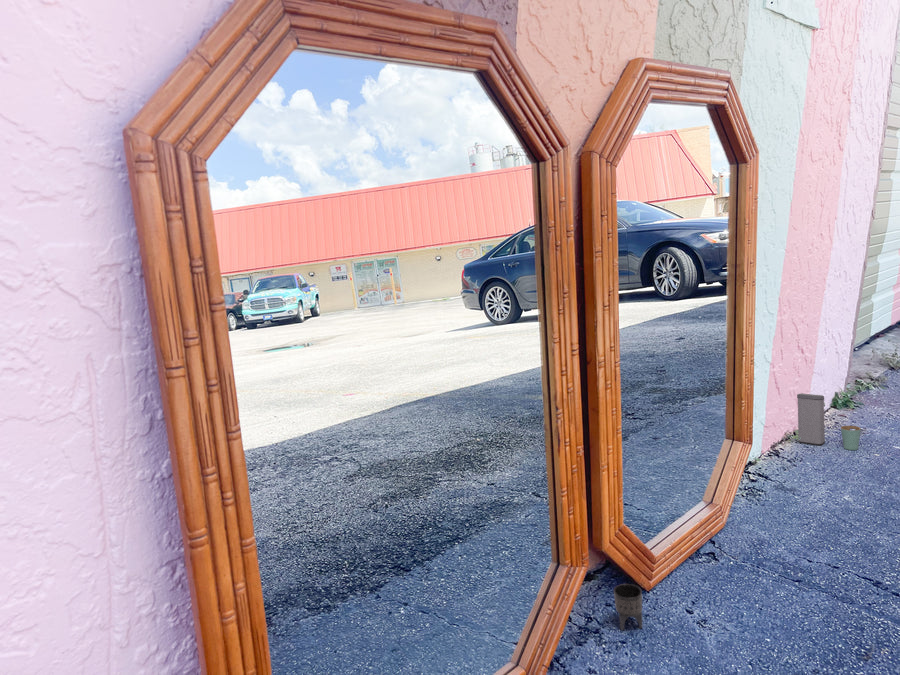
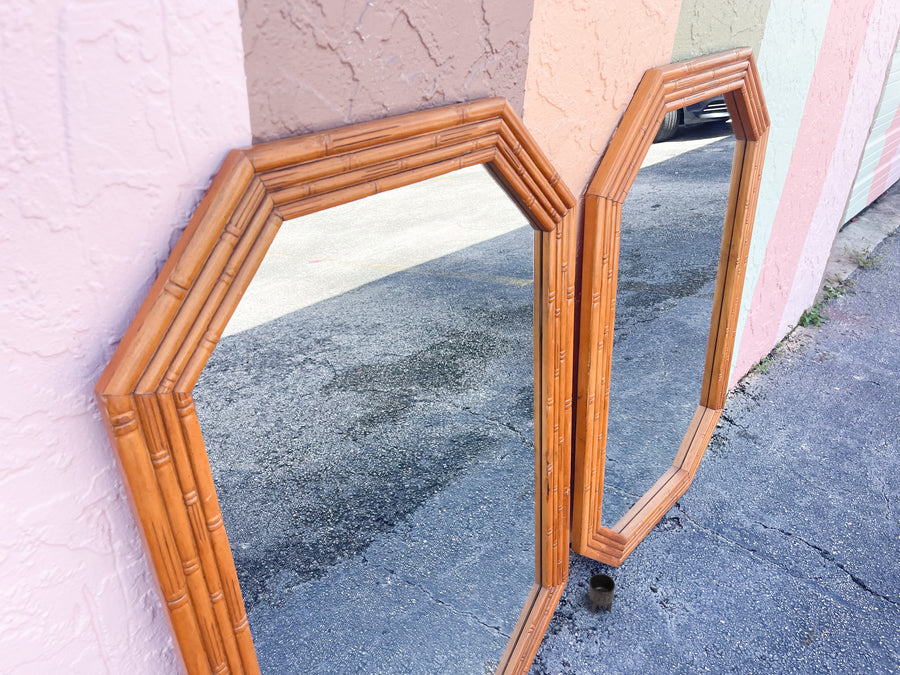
trash can: present [797,393,861,450] -> none [765,322,828,382]

